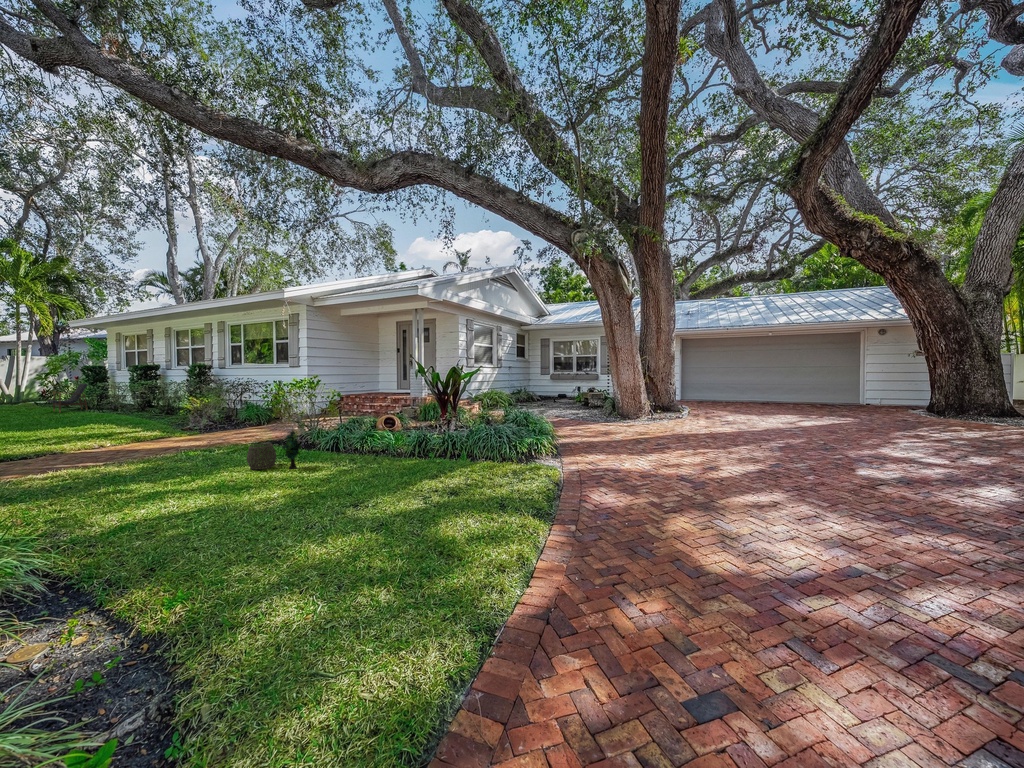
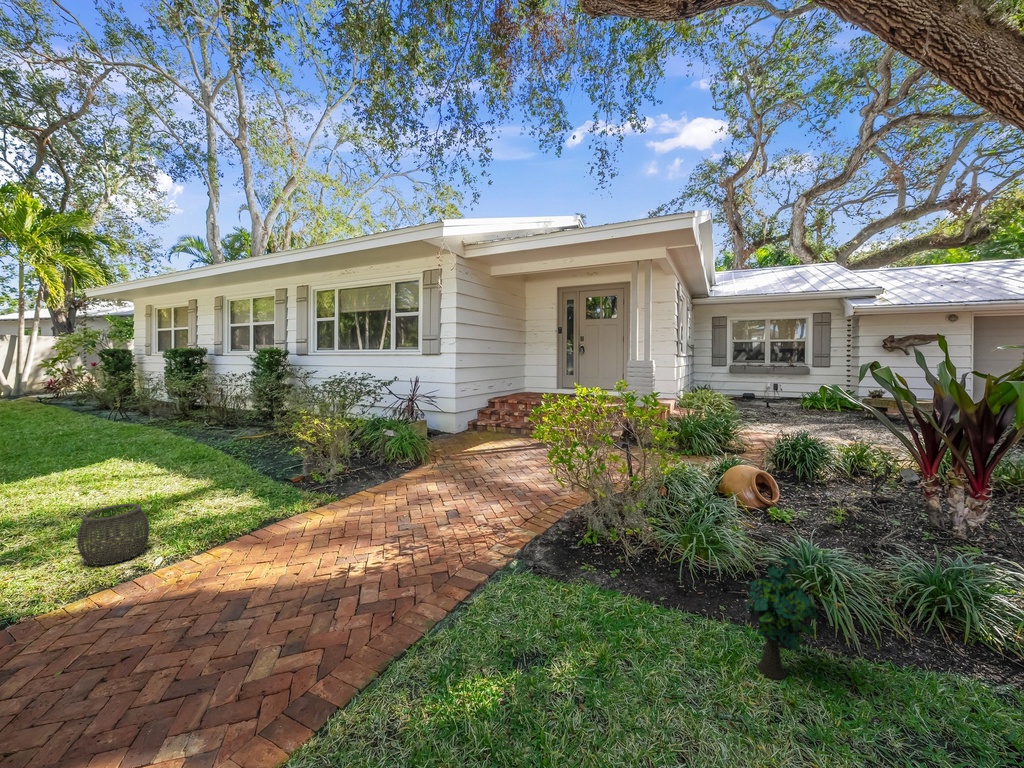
lounge chair: present [48,383,87,413] -> none [53,373,109,415]
woven basket: present [247,443,276,470] -> present [77,504,150,566]

